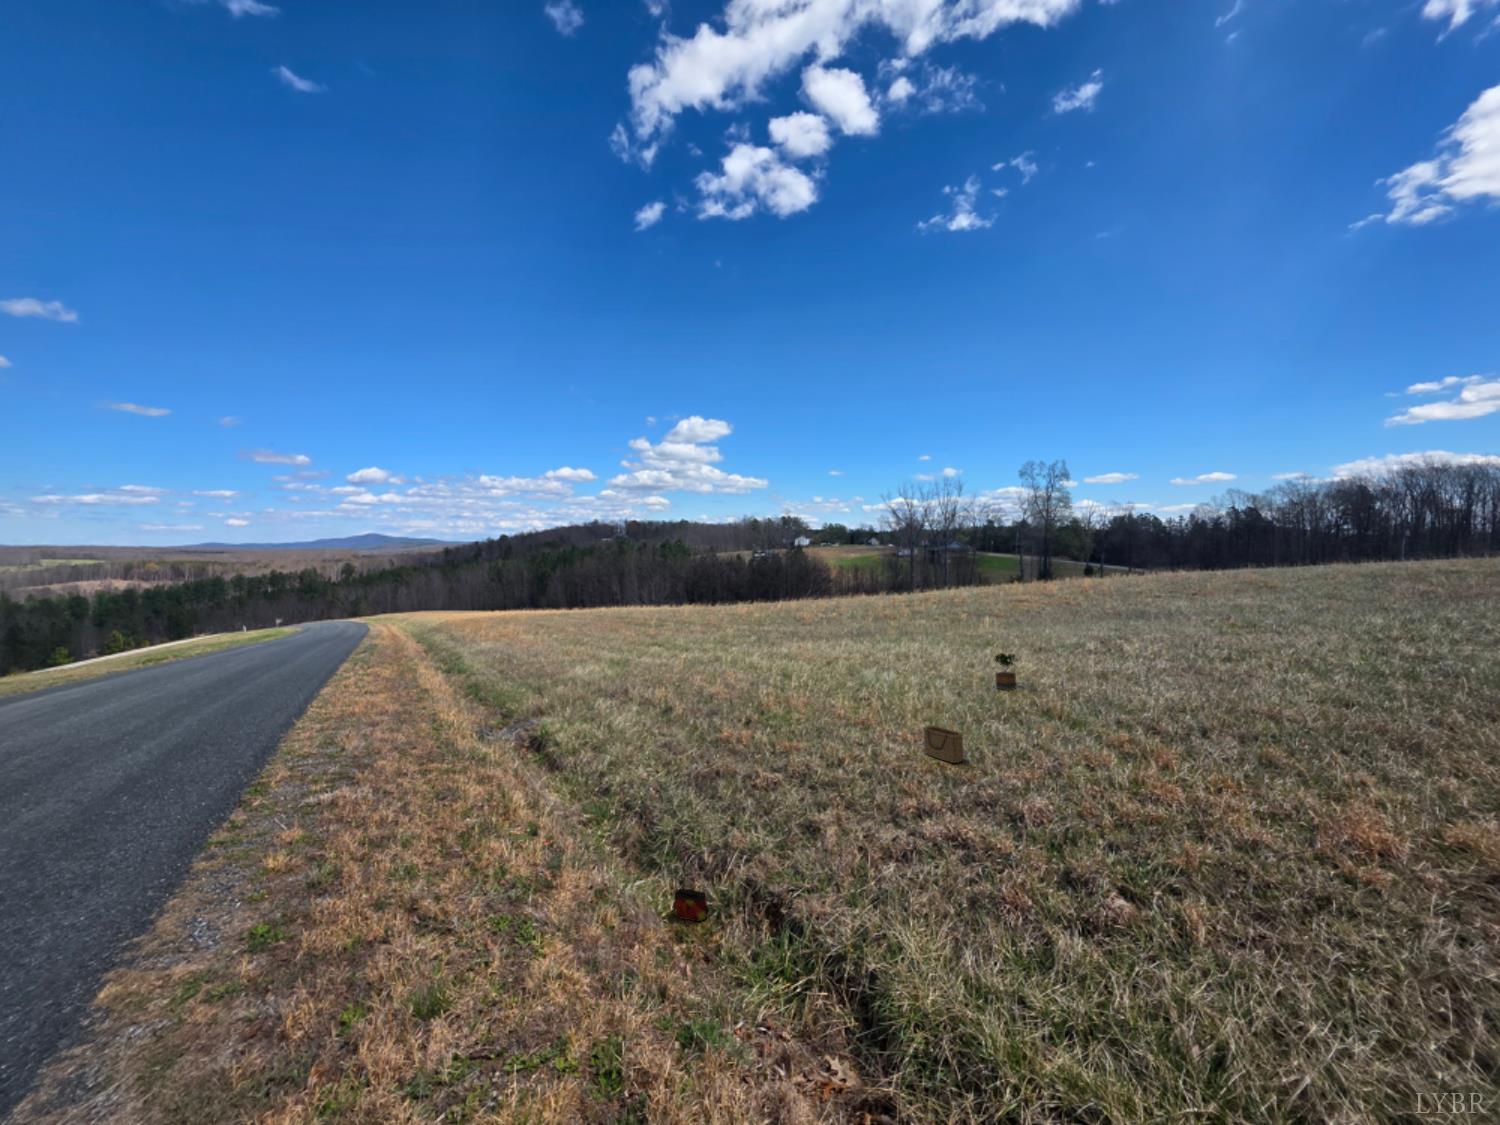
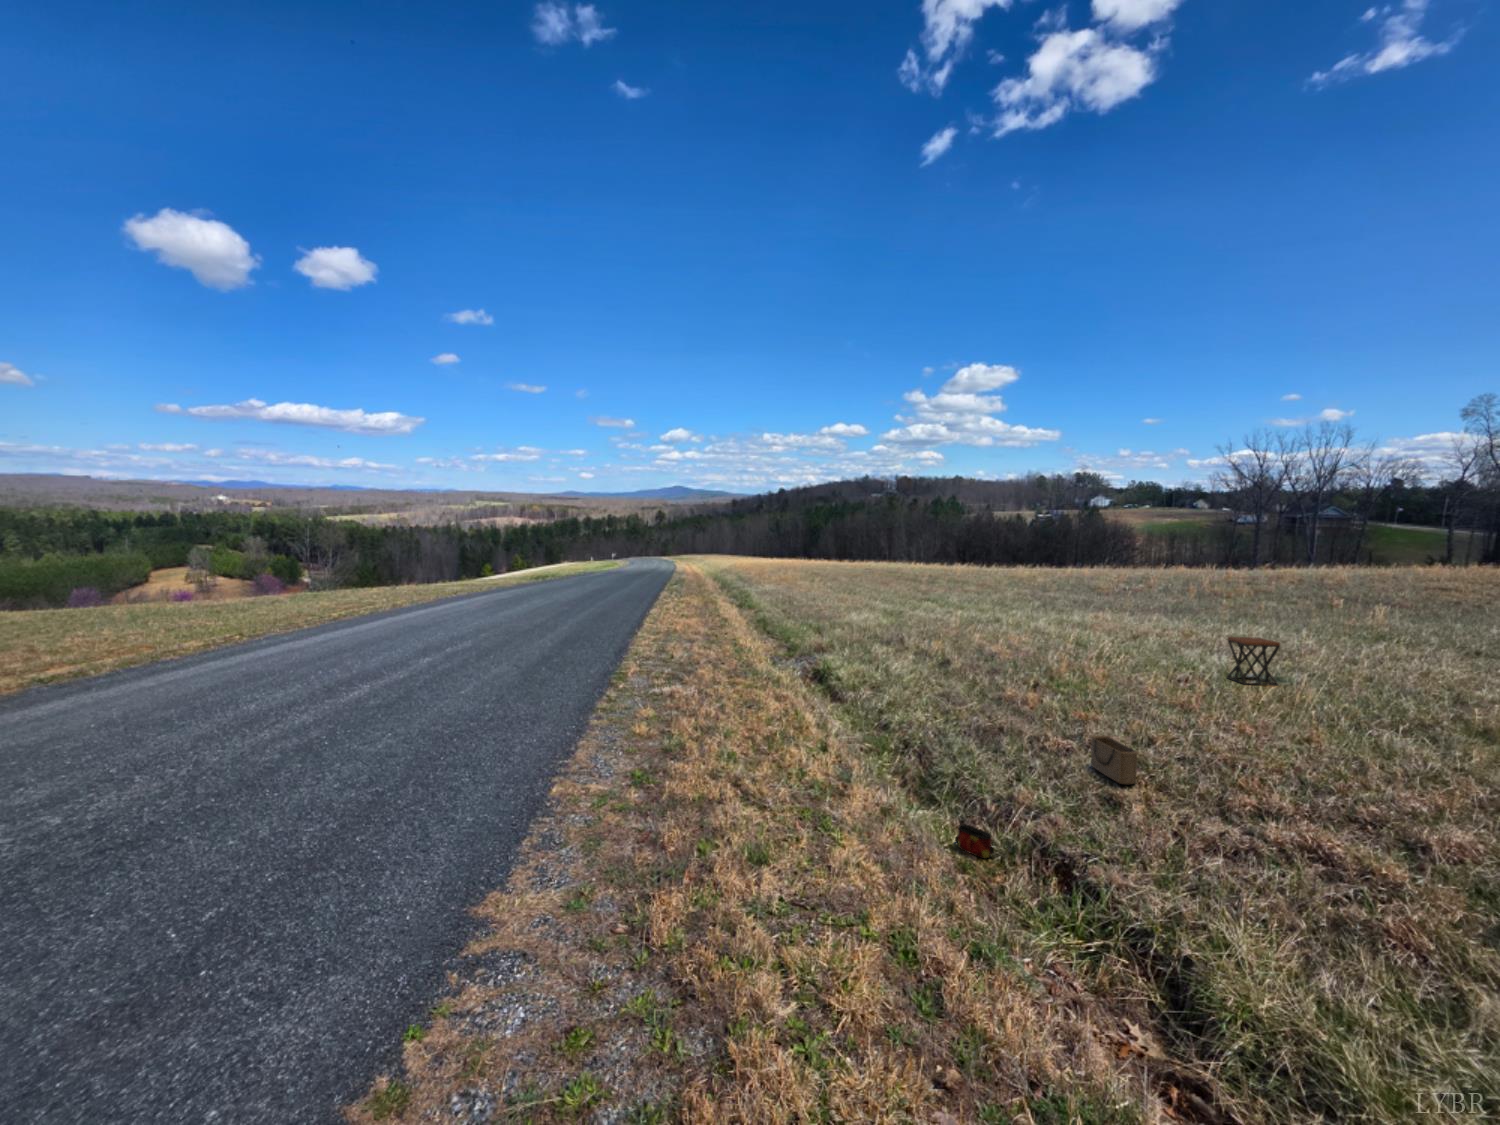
potted tree: present [995,653,1018,690] -> none [1393,646,1441,696]
stool: none [892,656,928,697] -> present [1227,637,1280,686]
basket: present [923,726,963,763] -> present [1090,736,1138,784]

